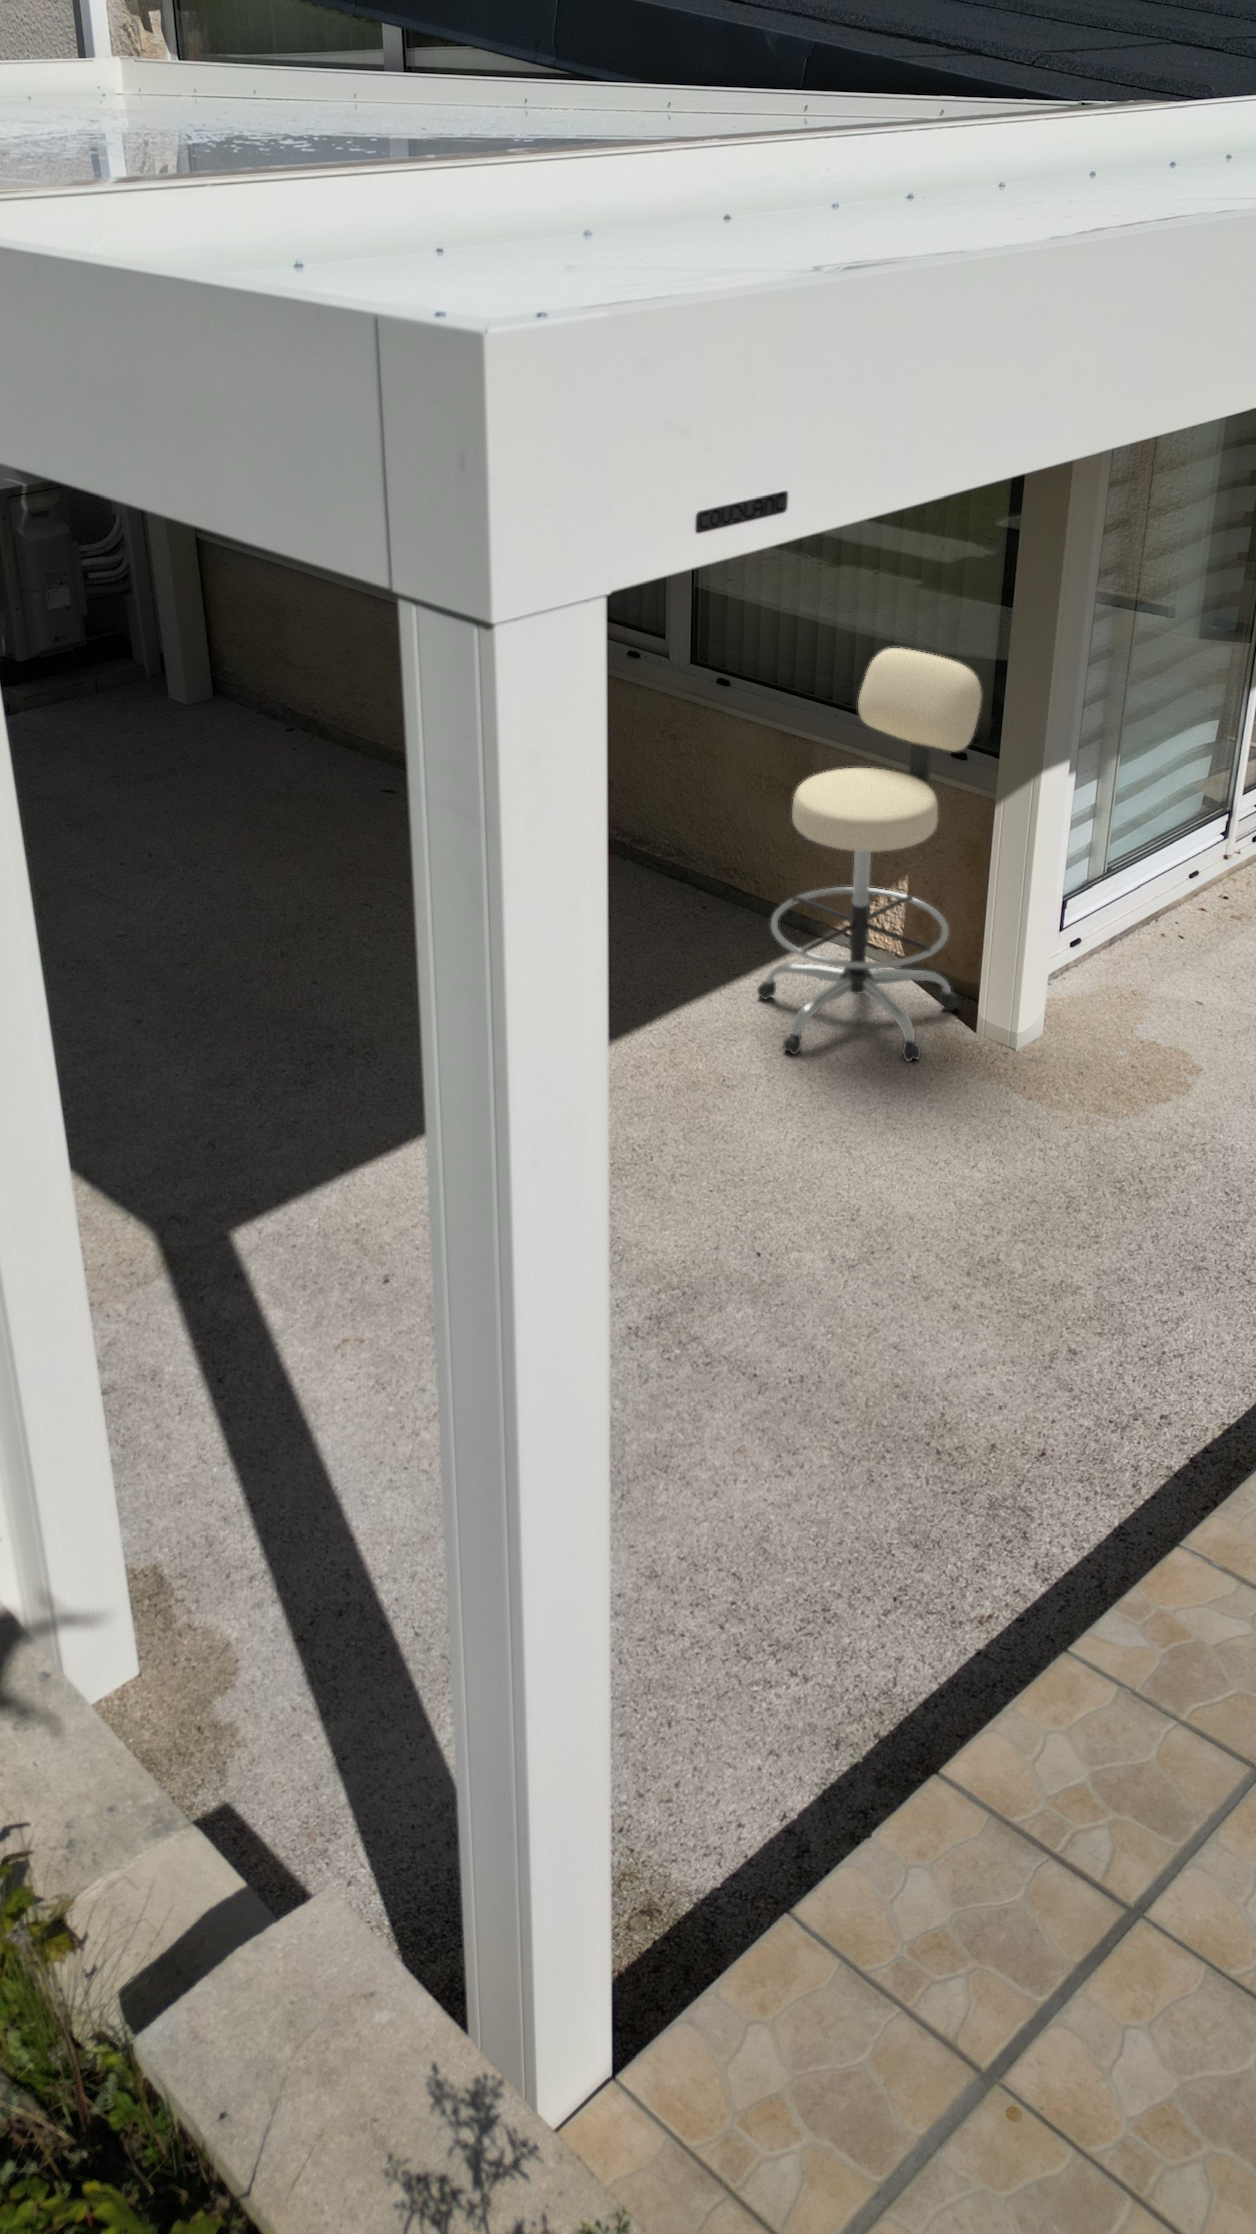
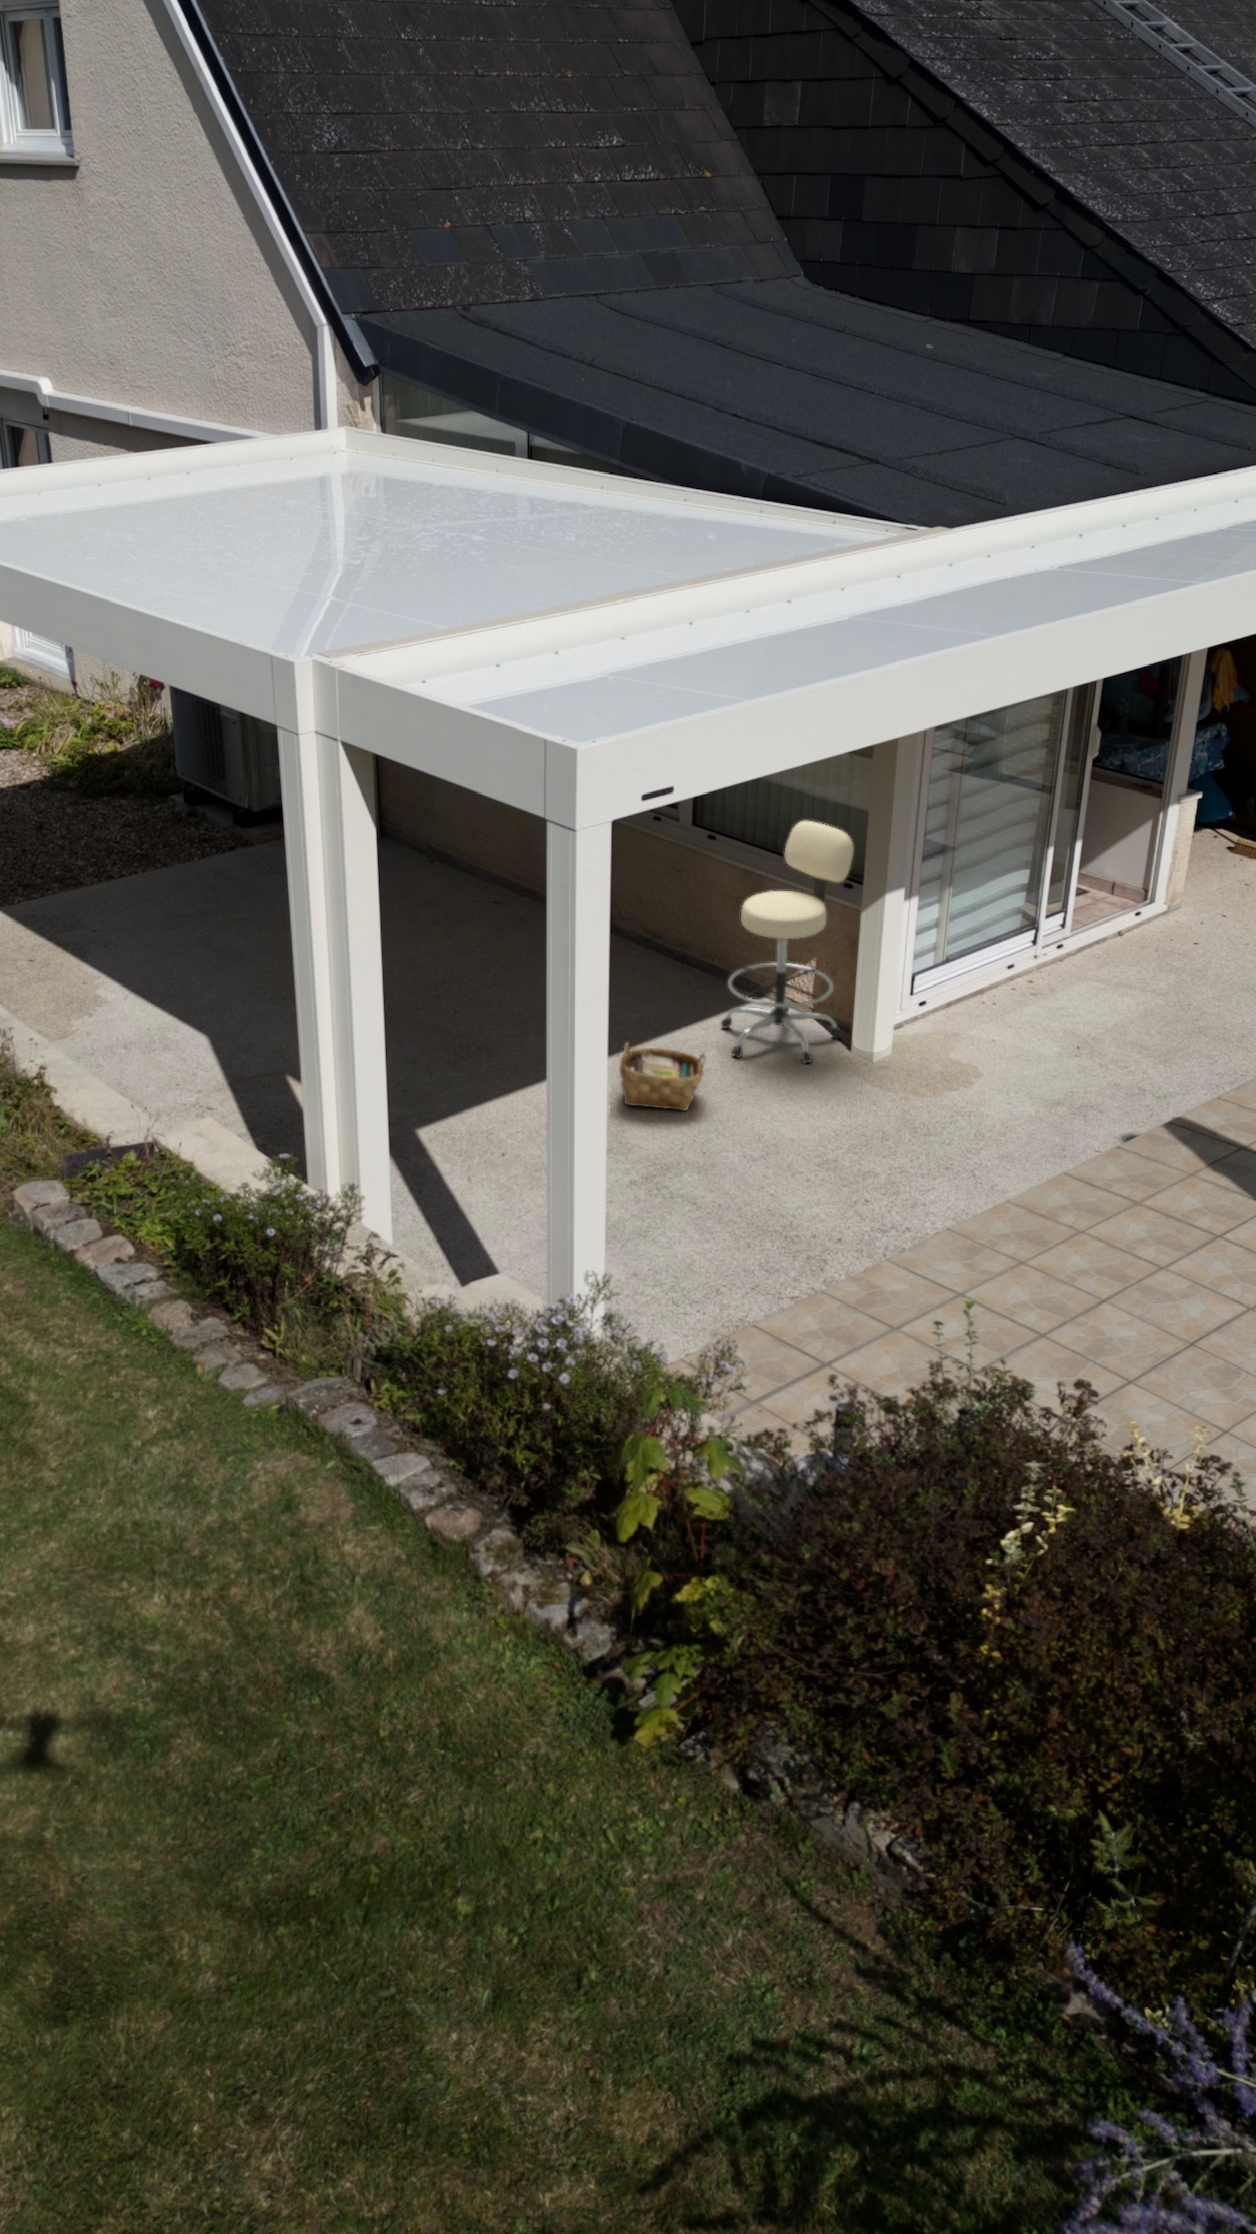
woven basket: none [598,1047,751,1169] -> present [619,1043,706,1111]

